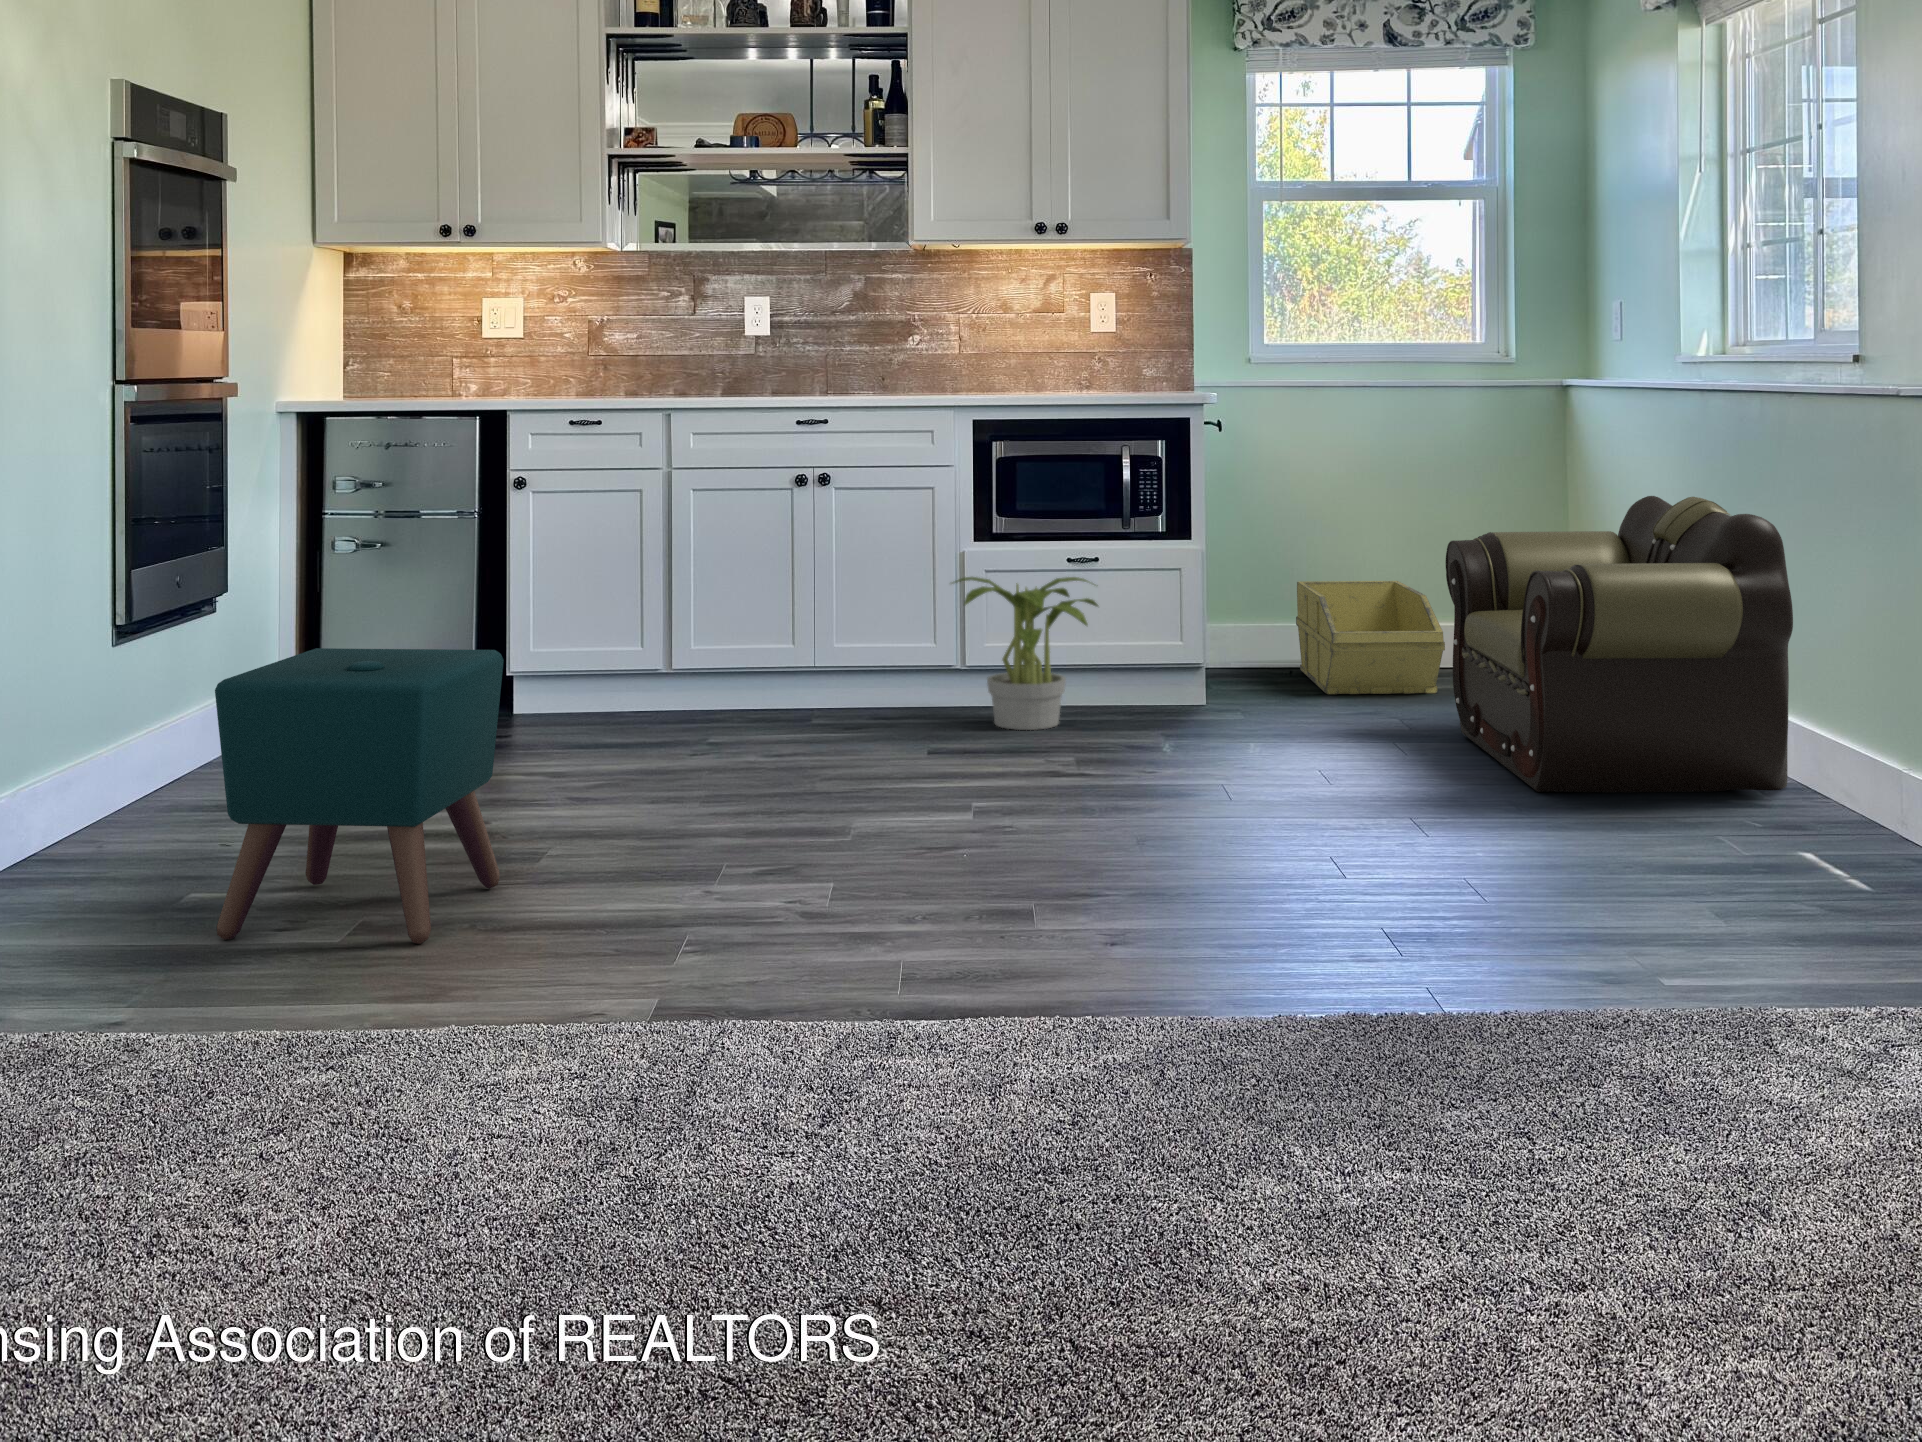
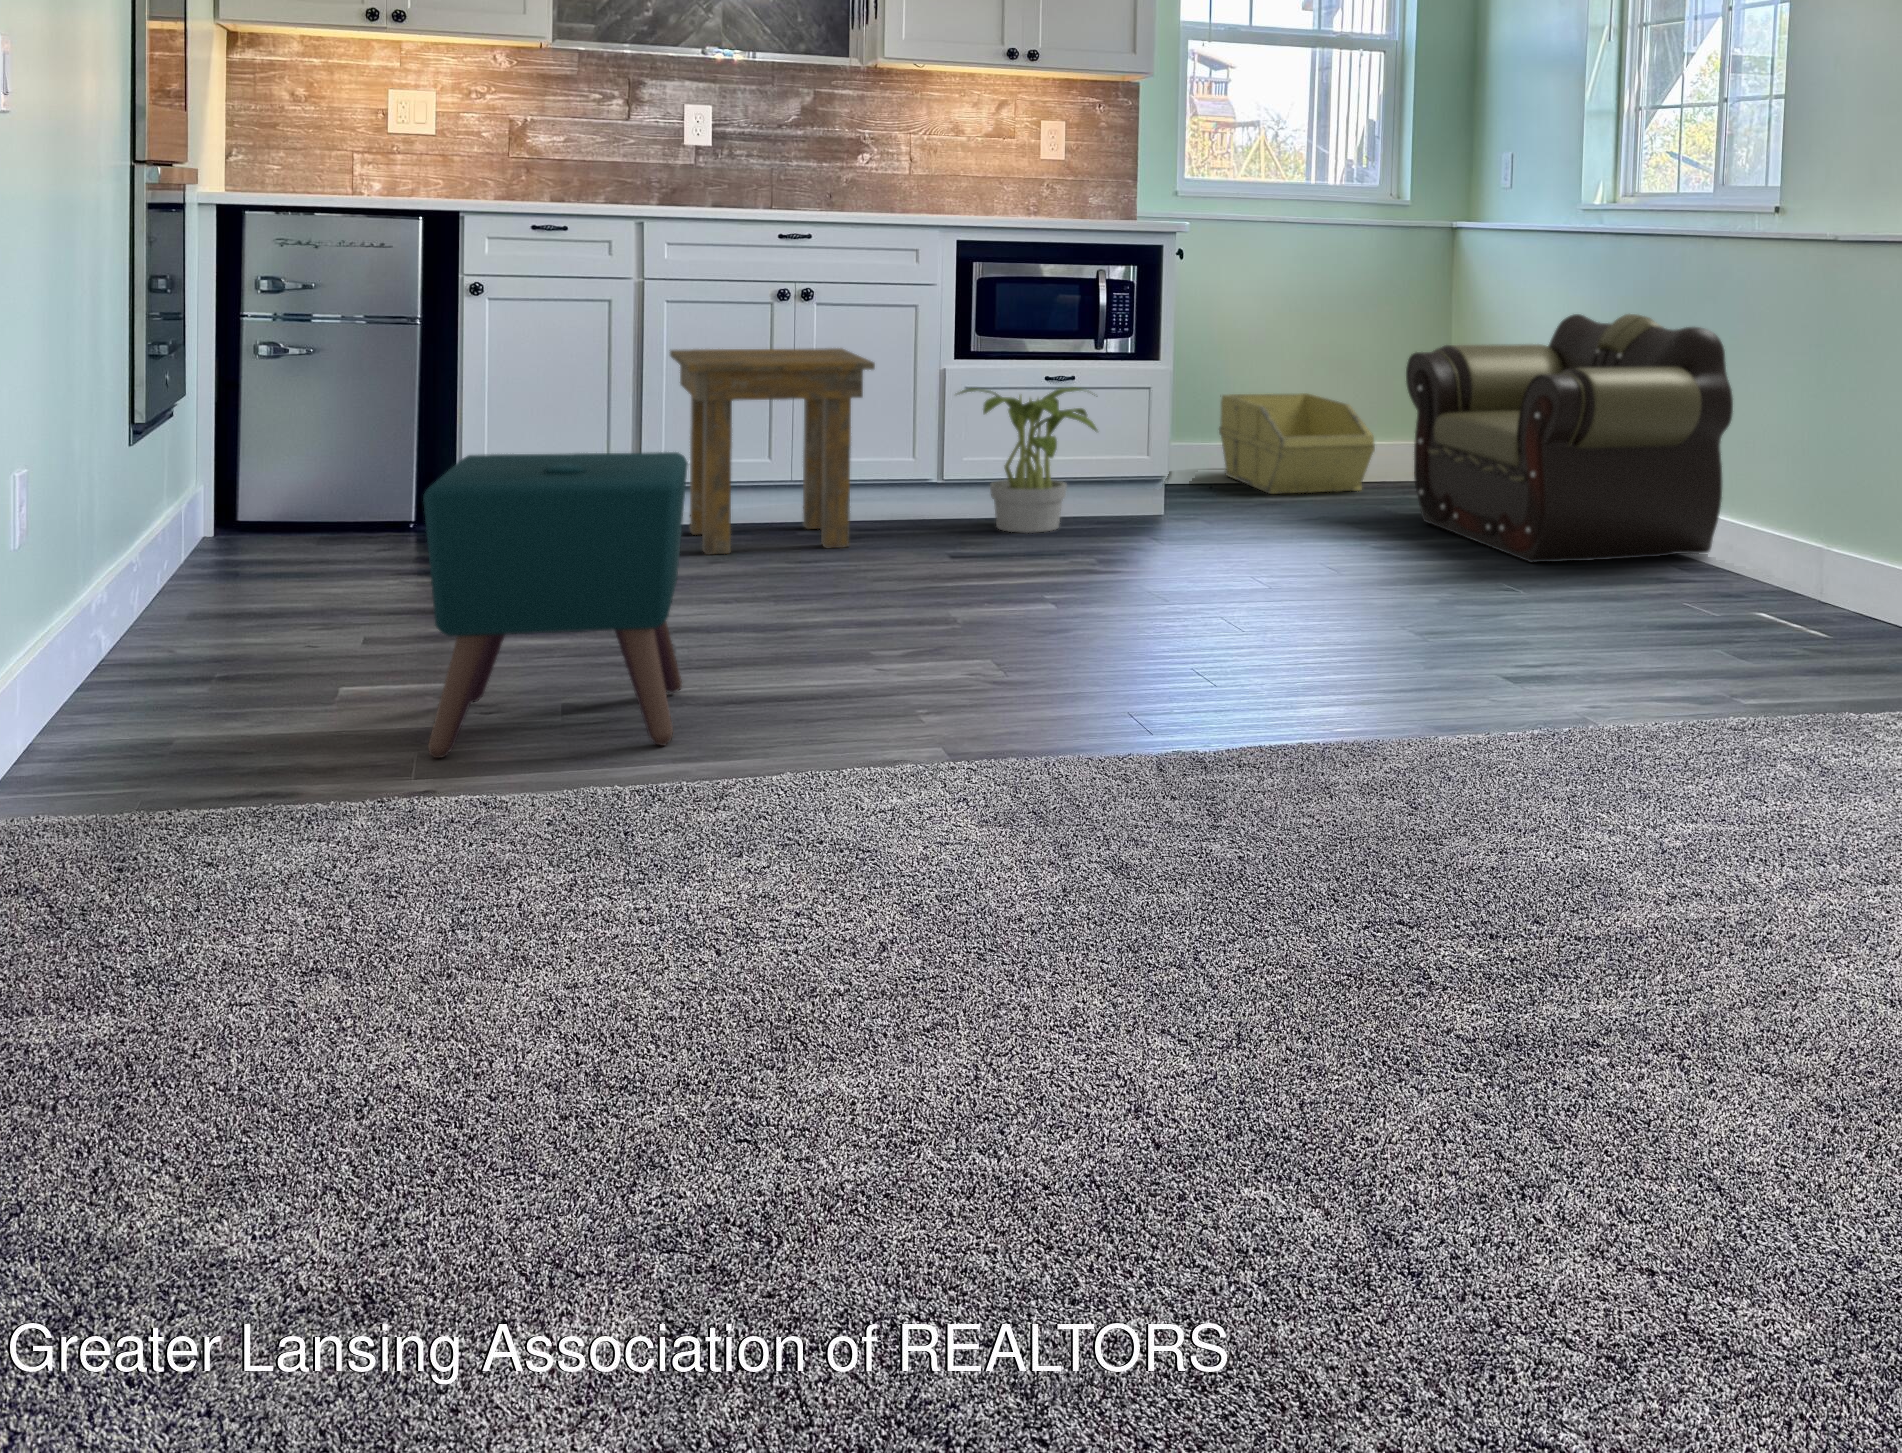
side table: none [668,535,853,741] -> present [670,348,875,555]

